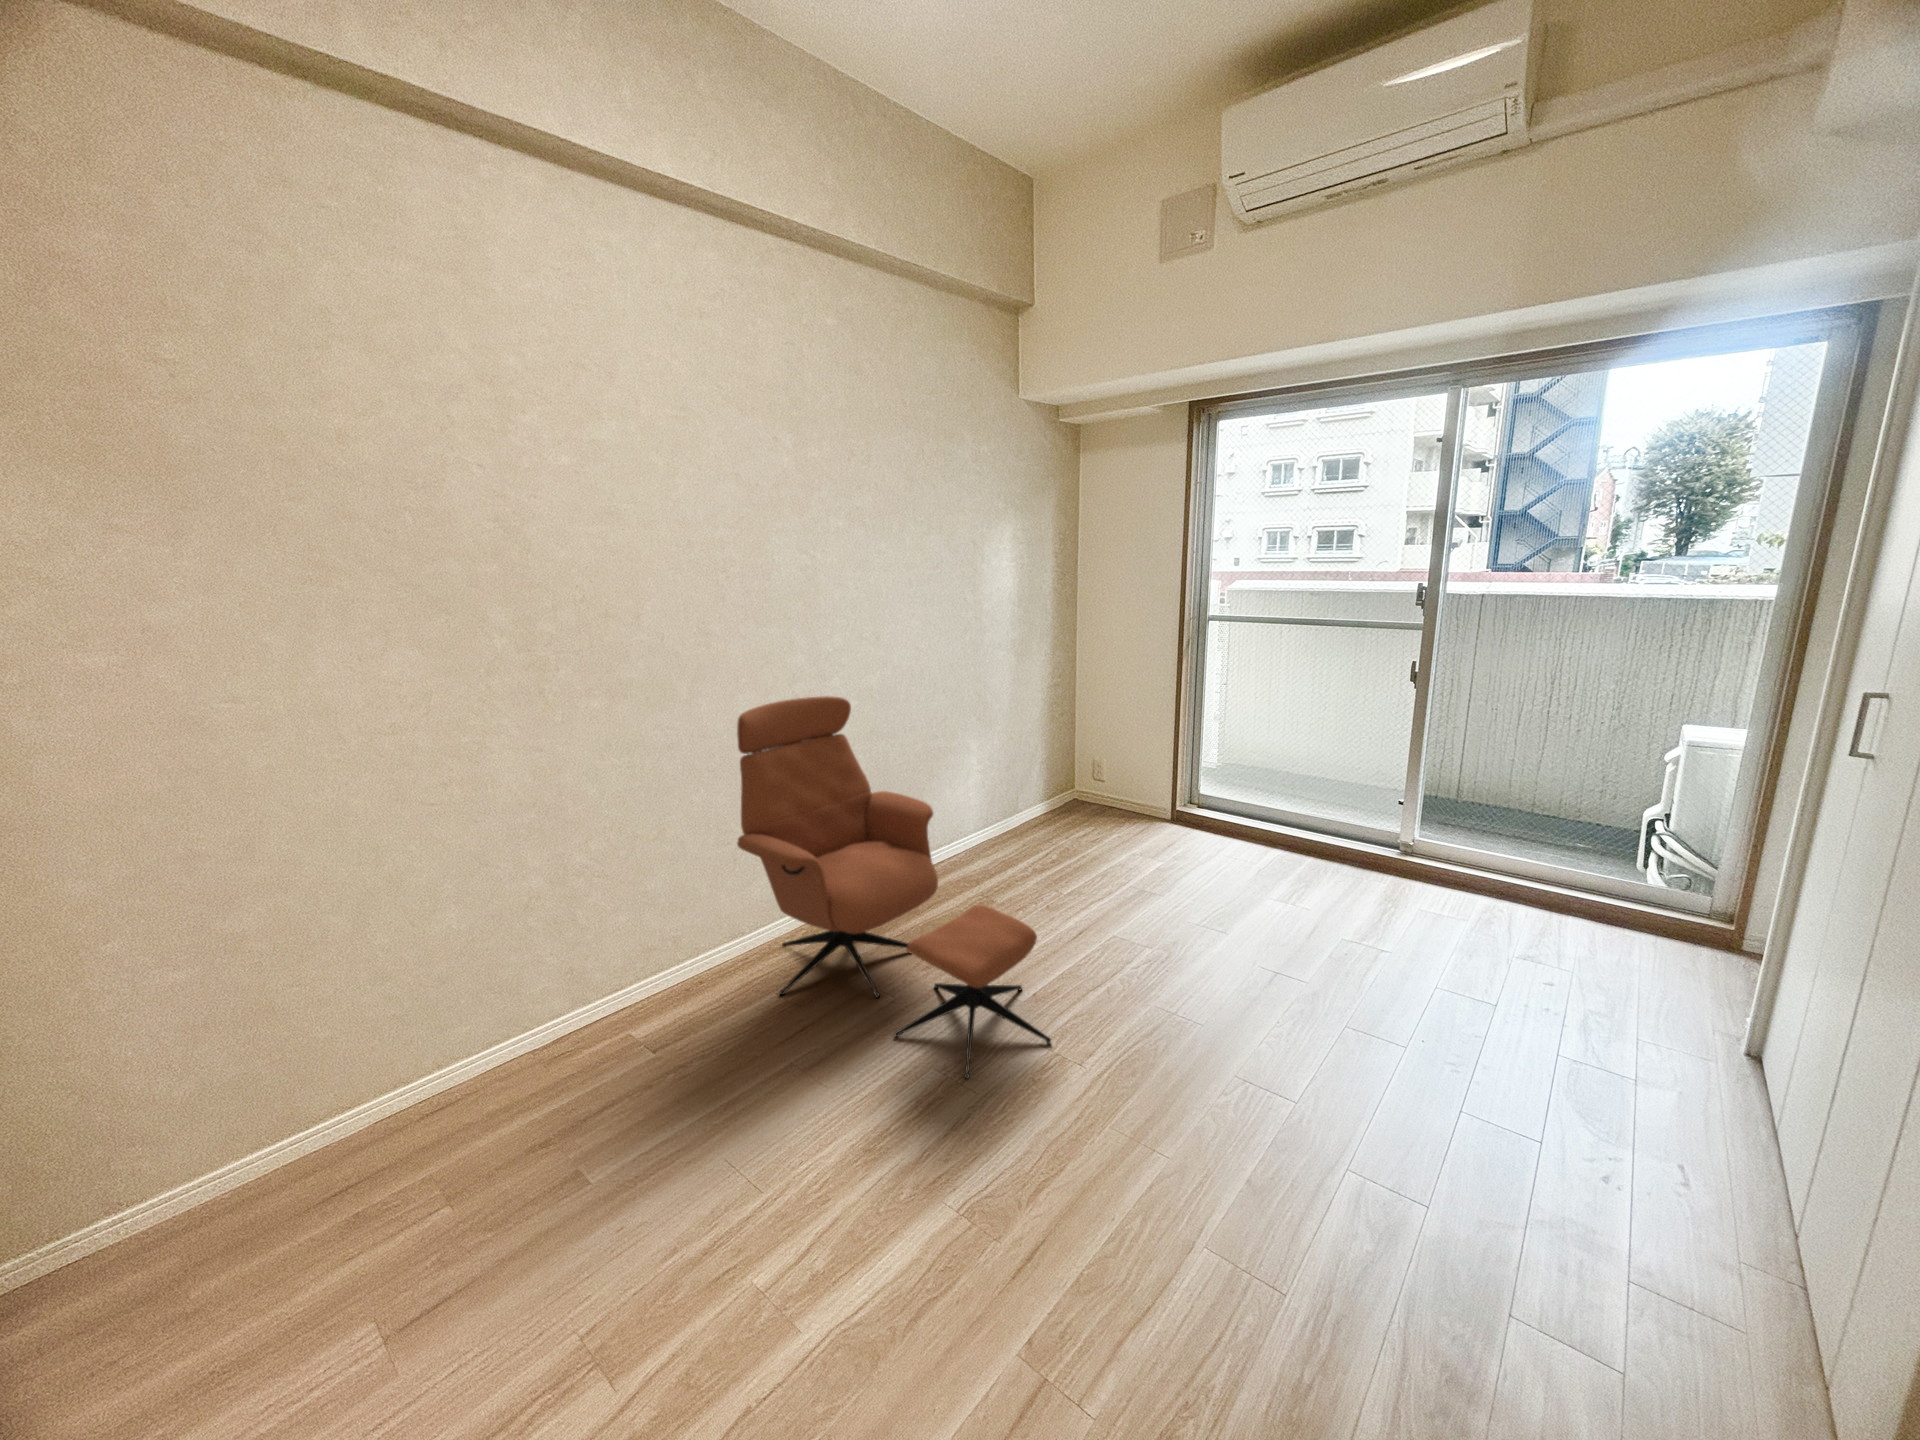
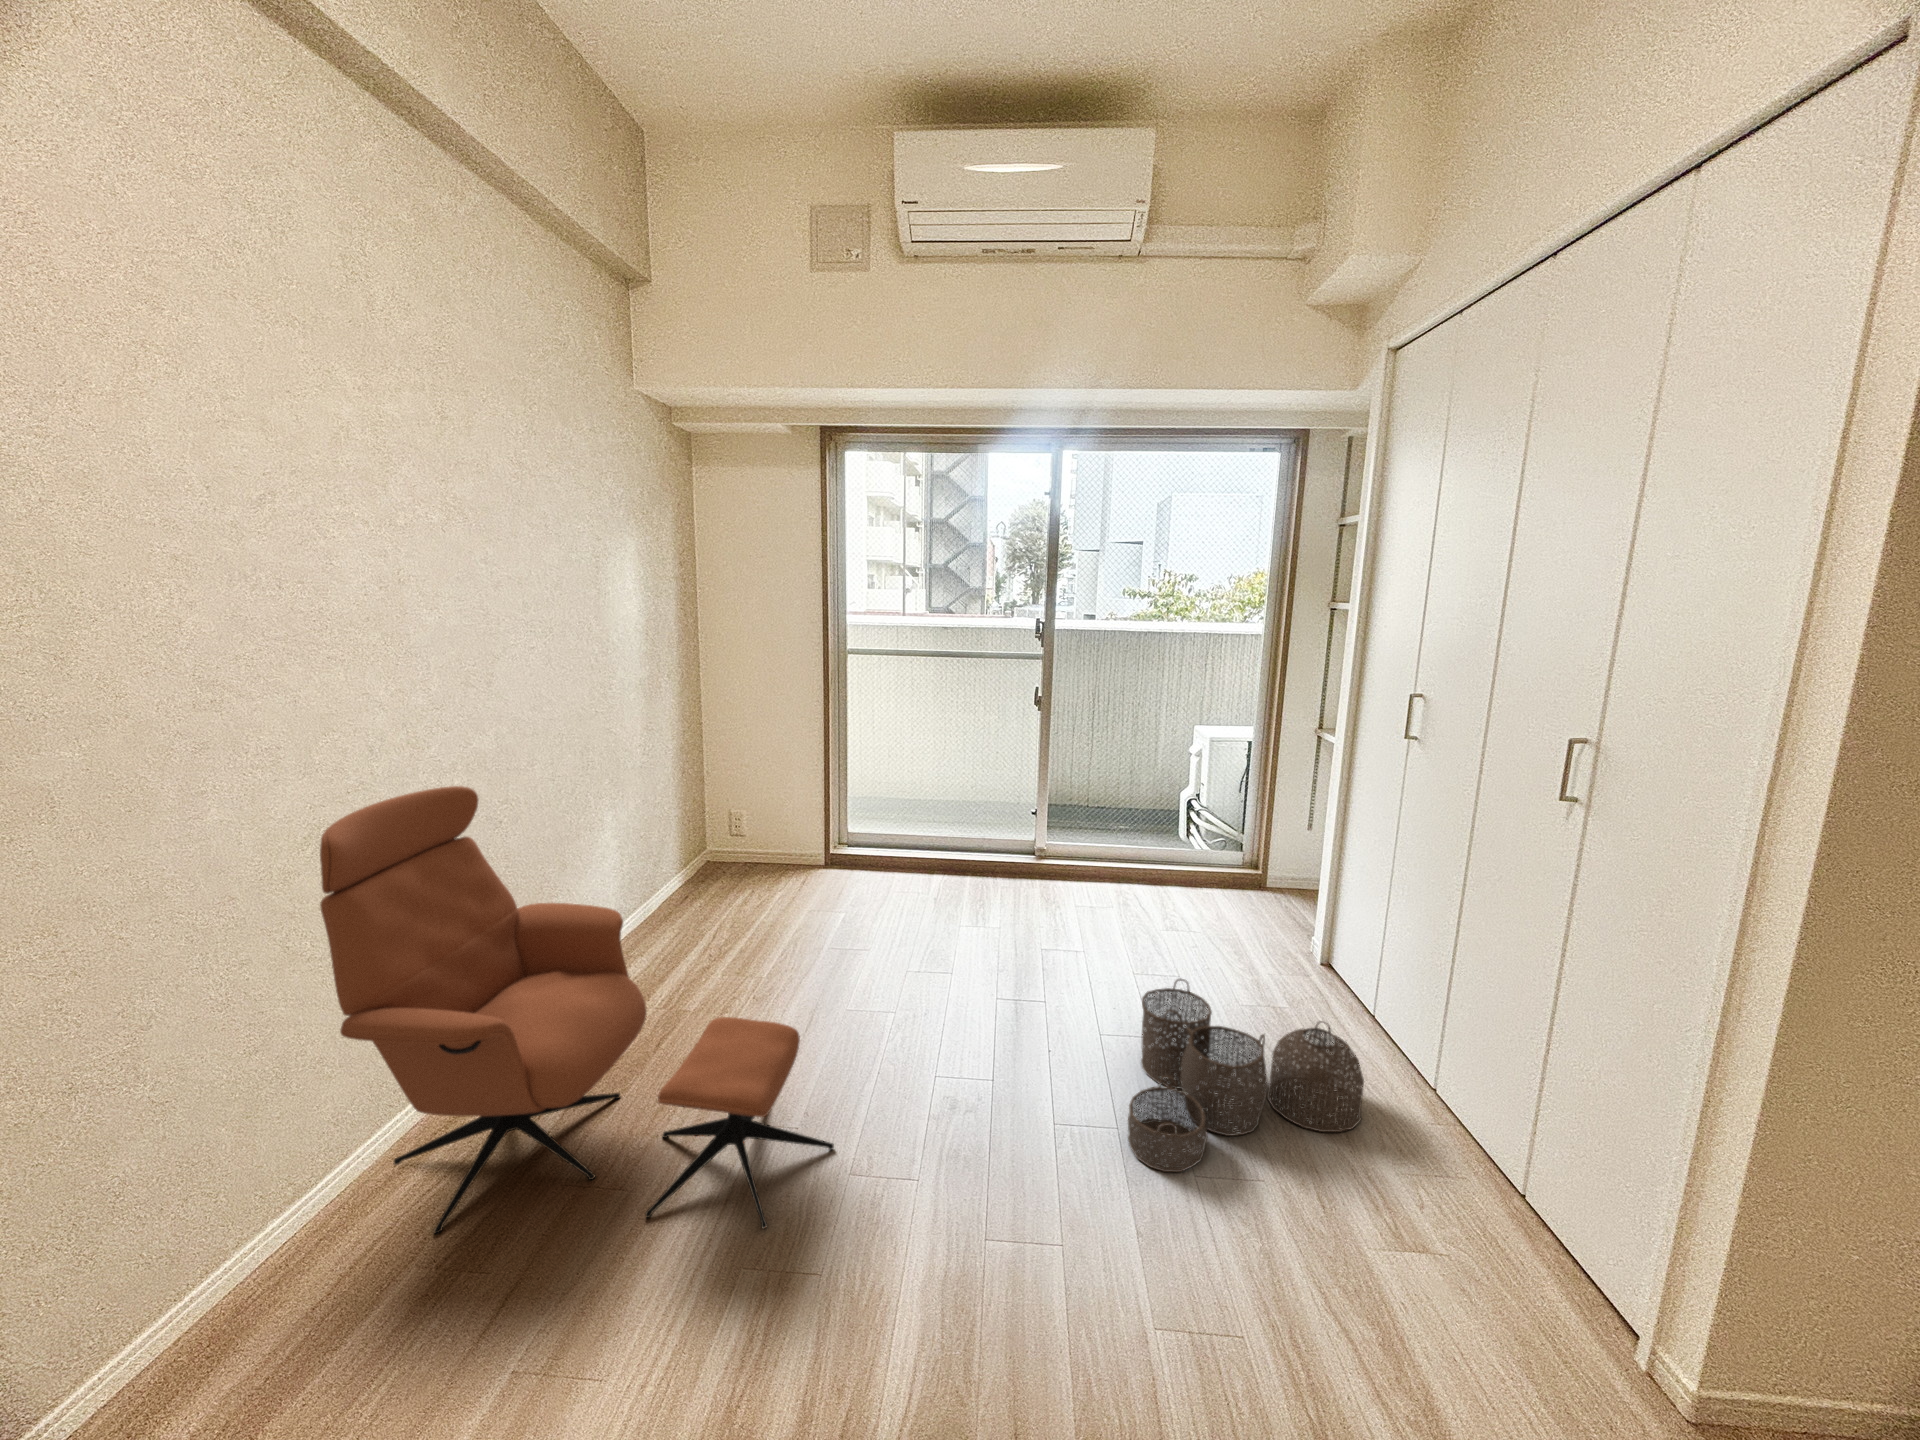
woven basket: none [1353,1005,1775,1288] -> present [1128,979,1364,1172]

